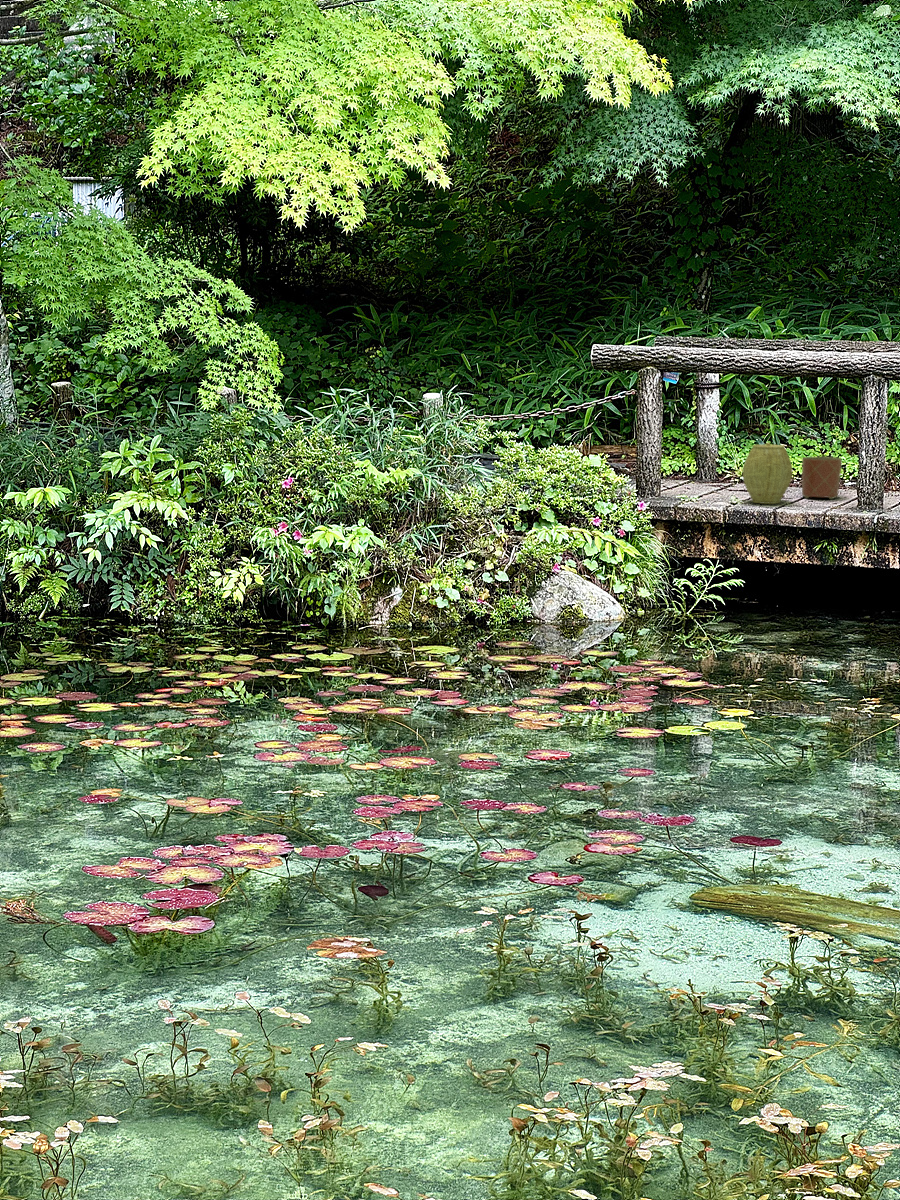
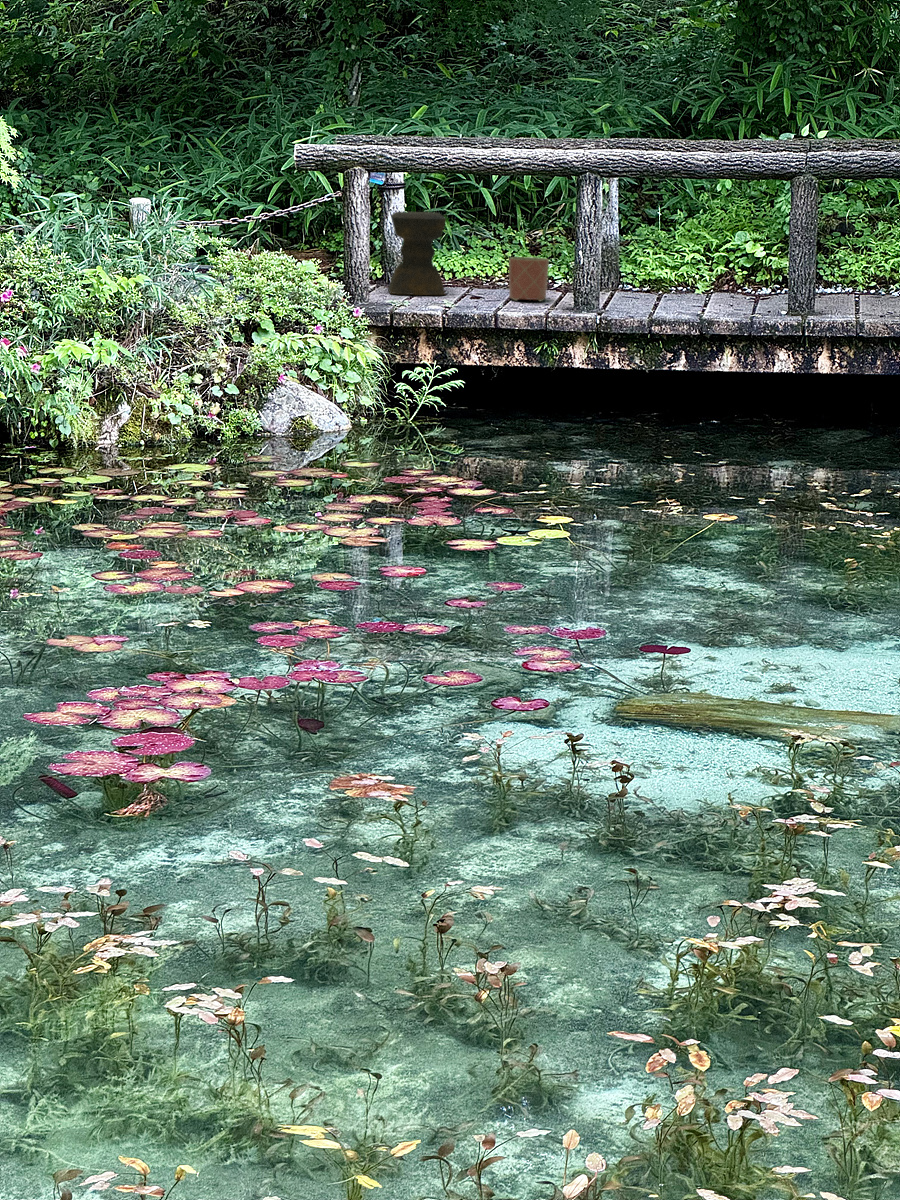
stool: none [689,414,746,492] -> present [388,212,446,295]
woven basket: present [743,442,792,504] -> none [454,242,505,307]

